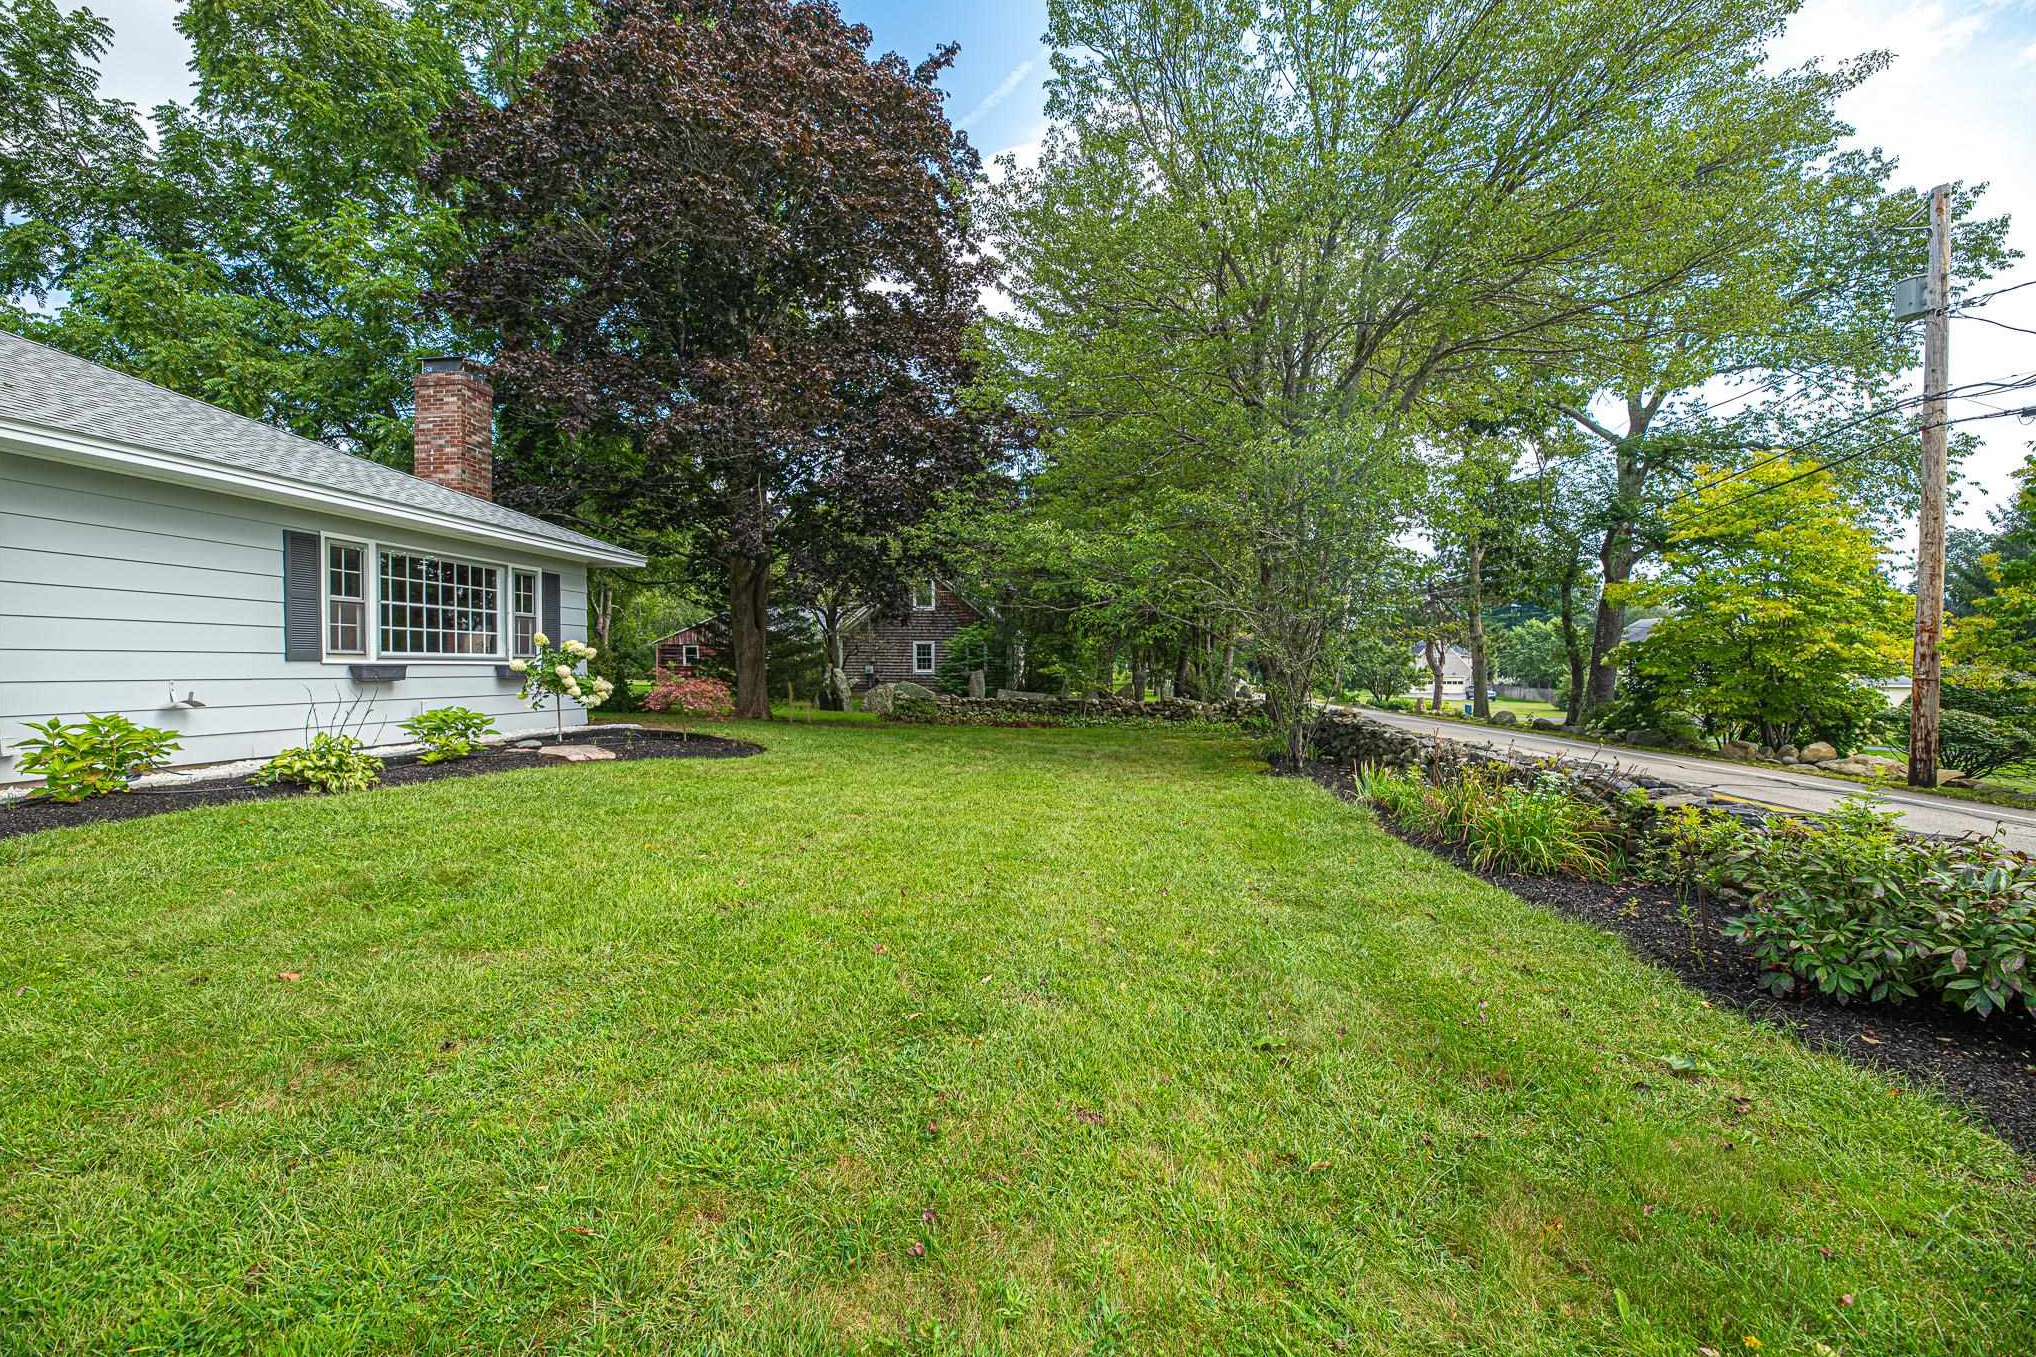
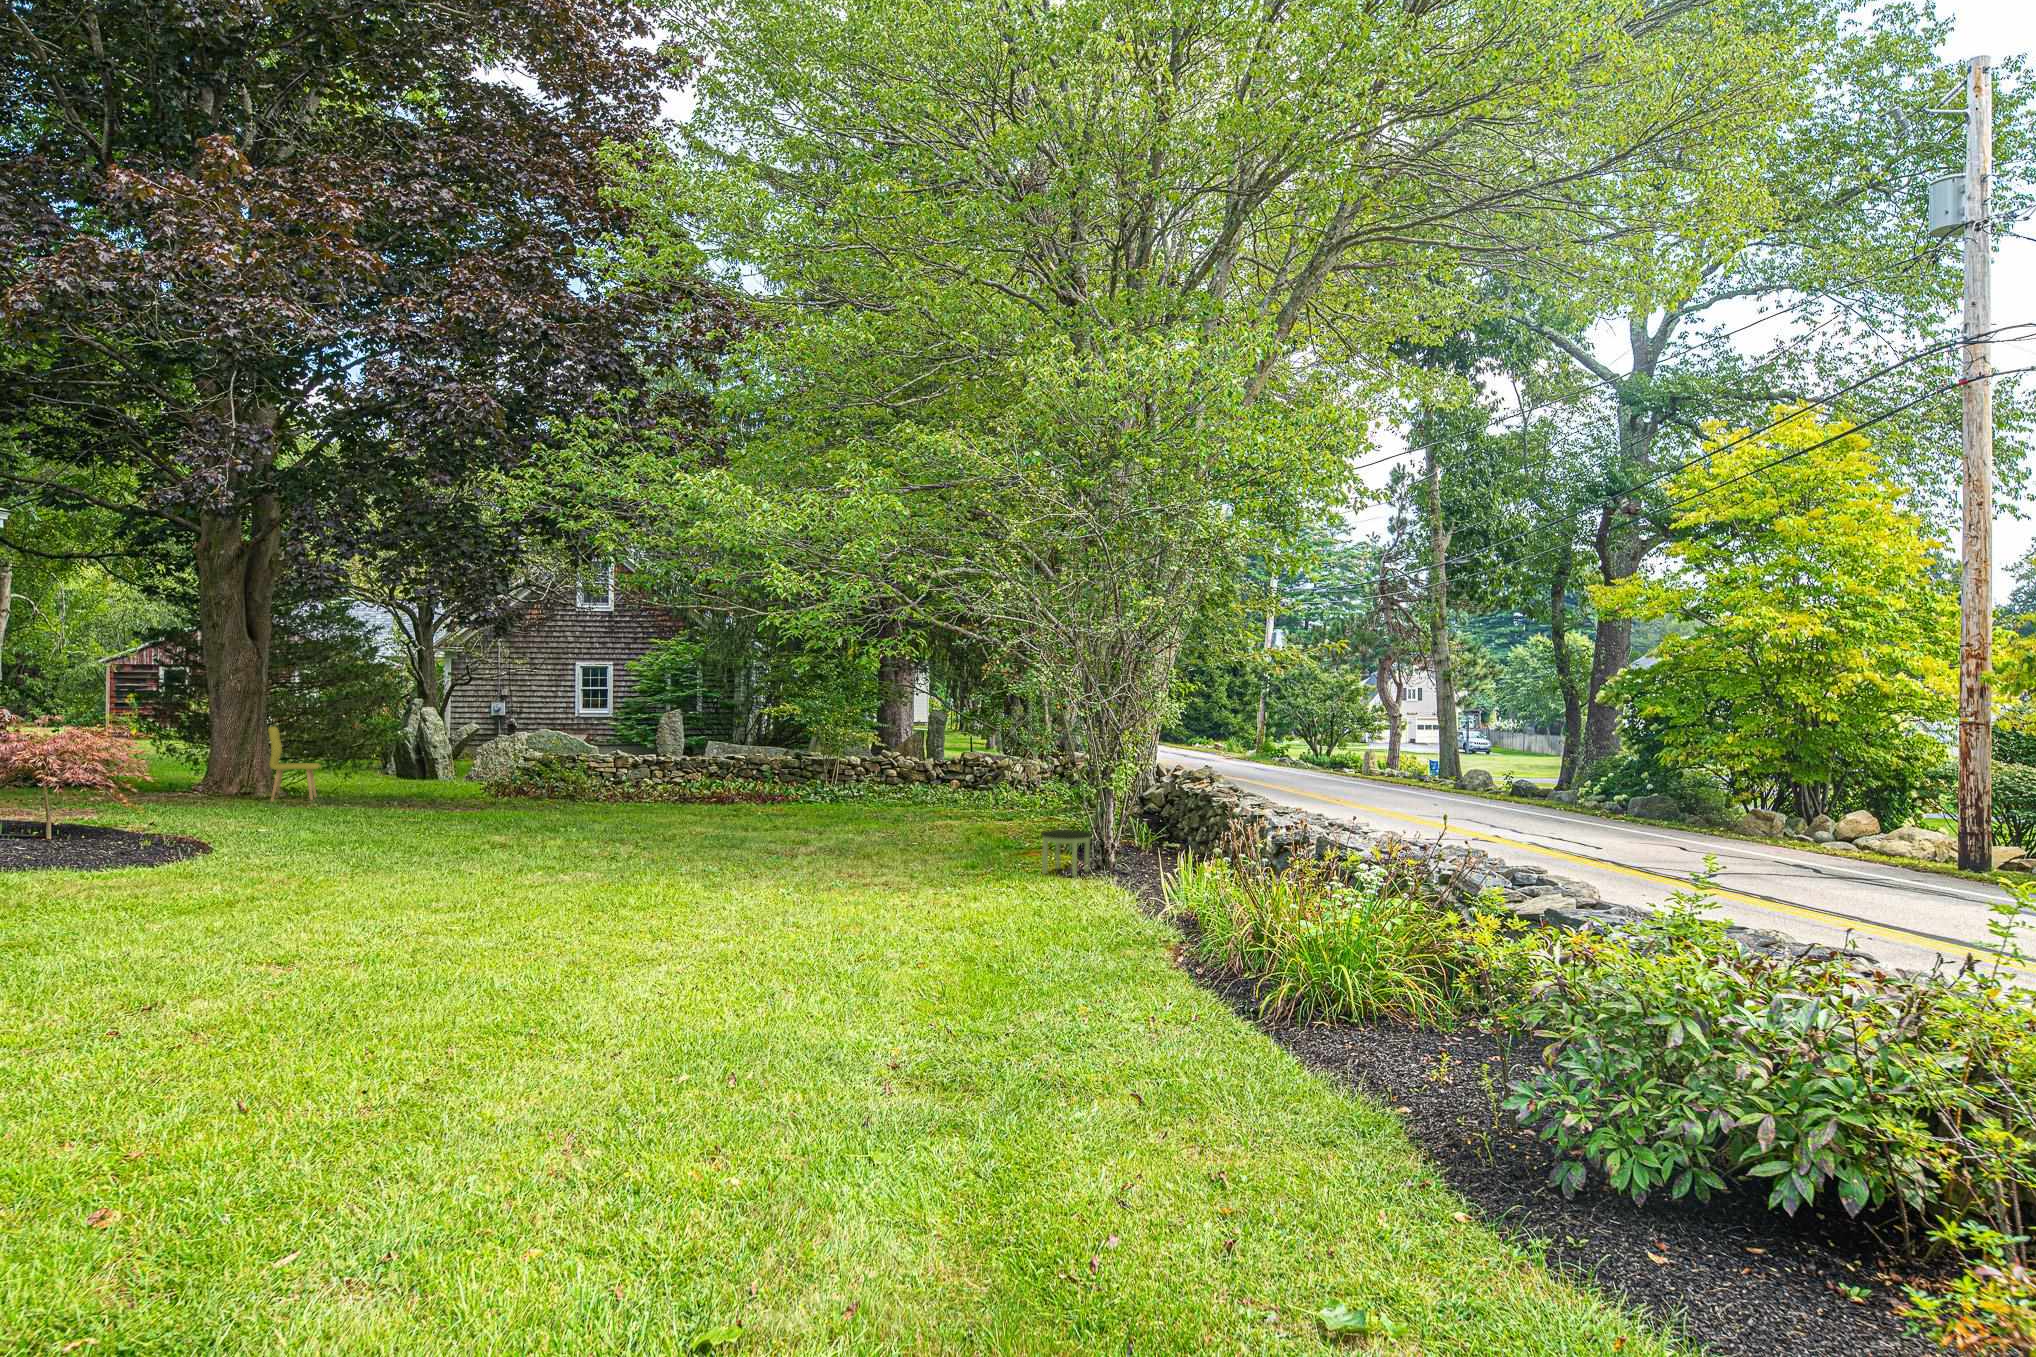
round table: none [1264,744,1297,771] -> present [1041,830,1092,877]

